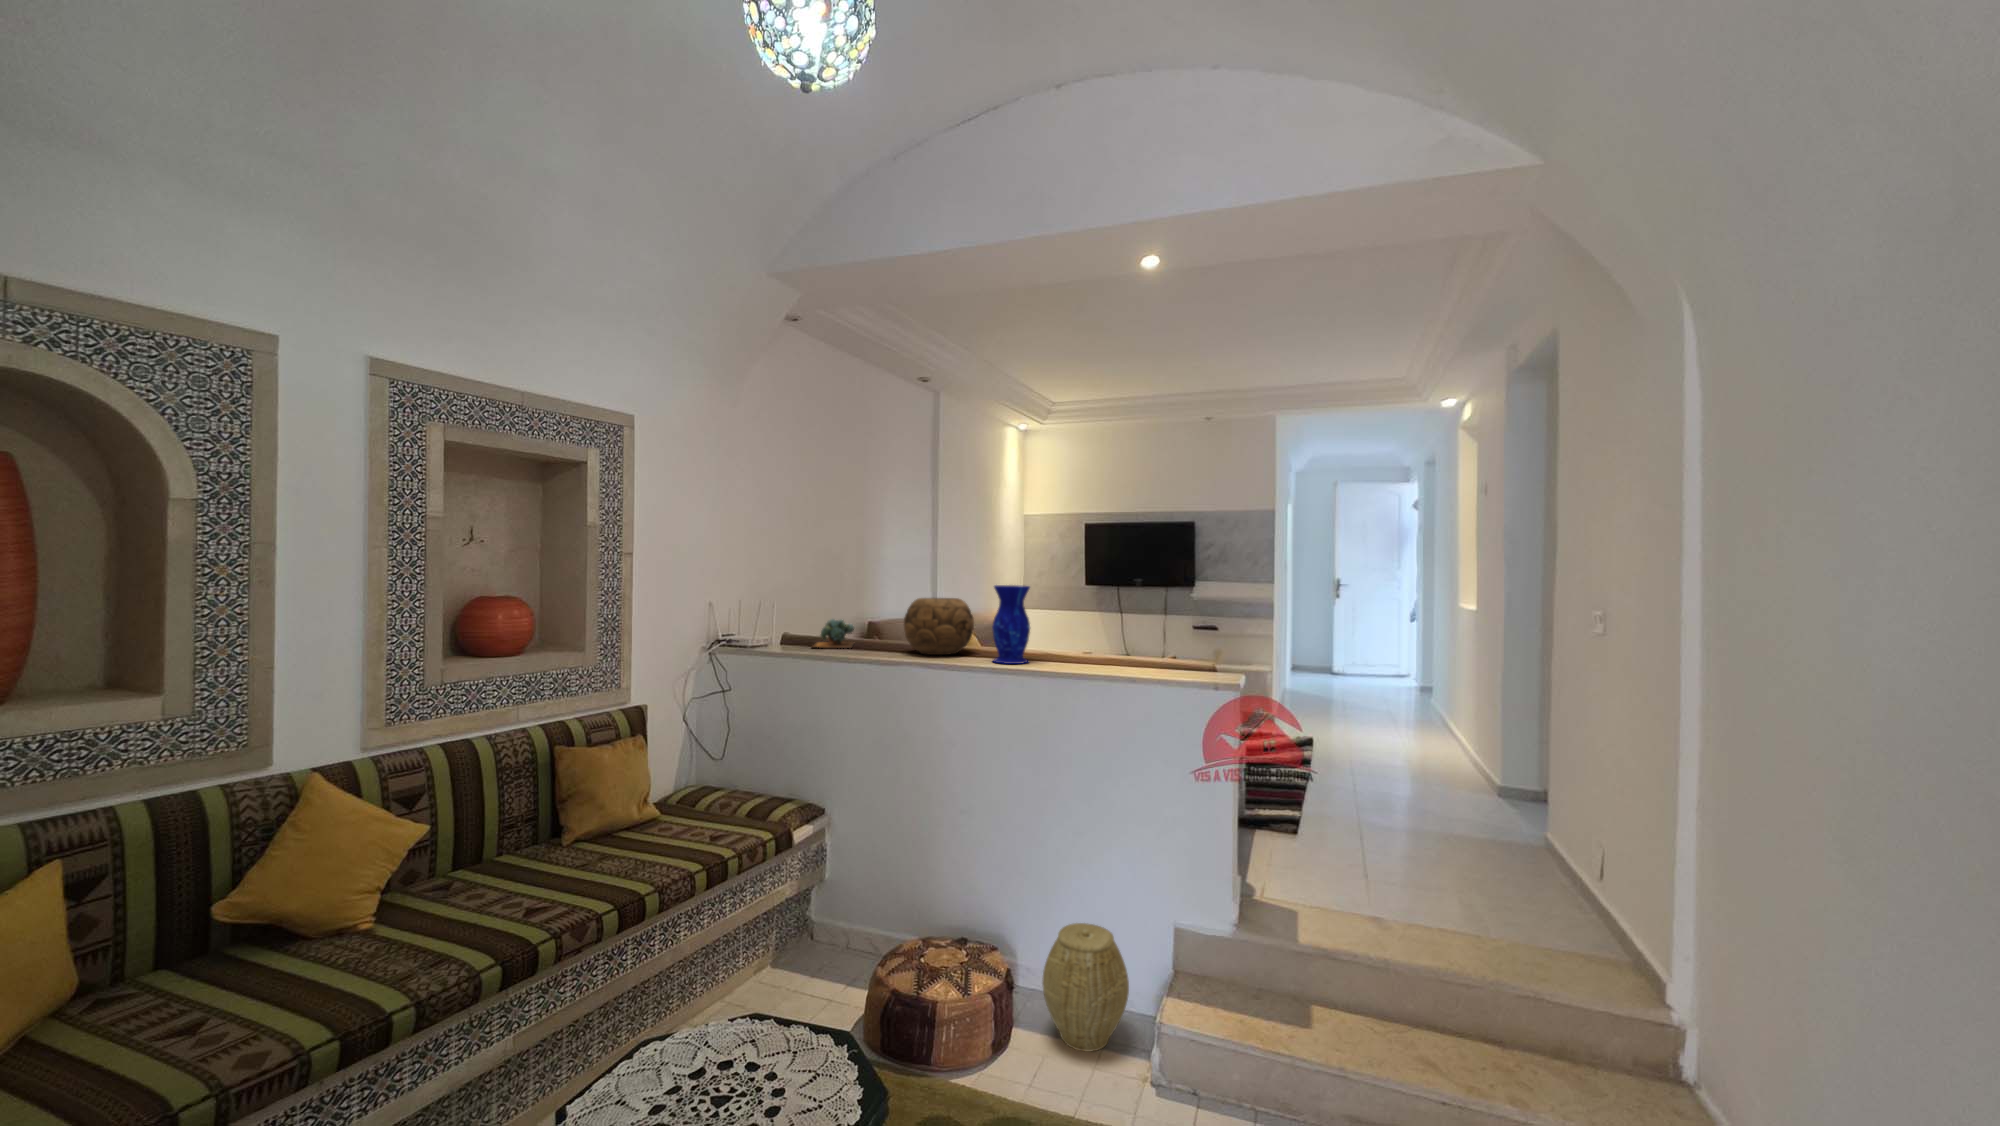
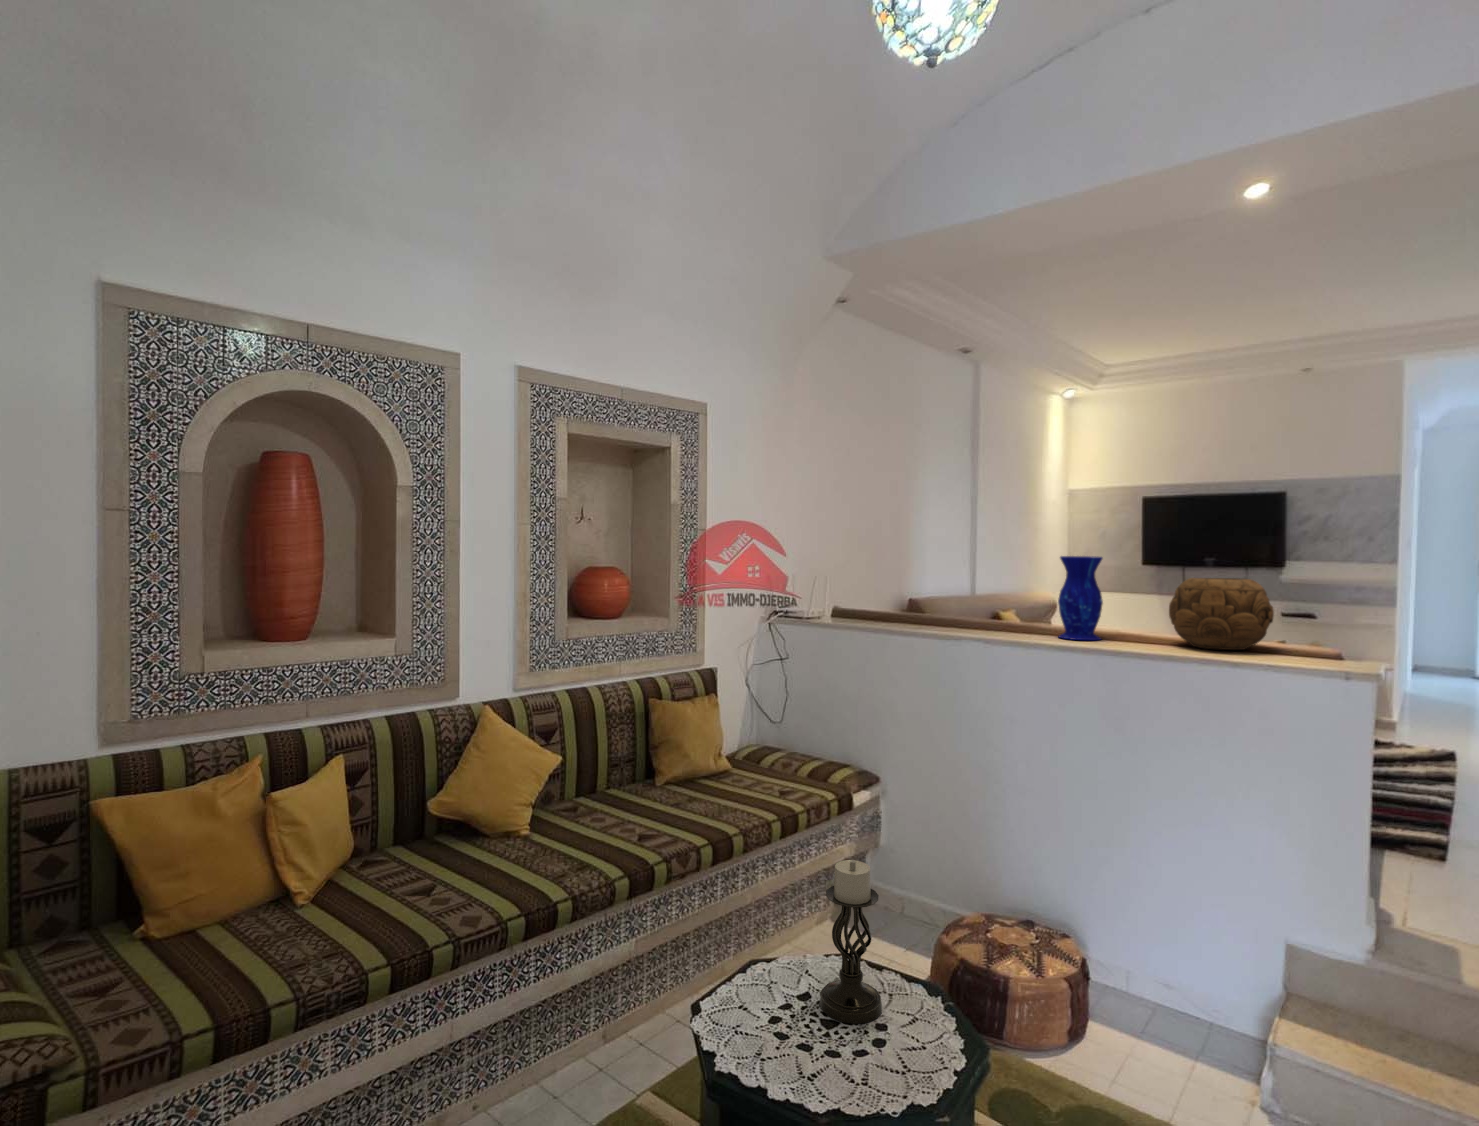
decorative bowl: present [904,598,974,655] -> present [1169,578,1274,650]
succulent plant: present [811,619,854,648] -> none [860,591,902,620]
candle holder: none [717,914,788,1095] -> present [820,860,882,1024]
woven basket: present [1042,923,1129,1052] -> none [1126,924,1234,1064]

